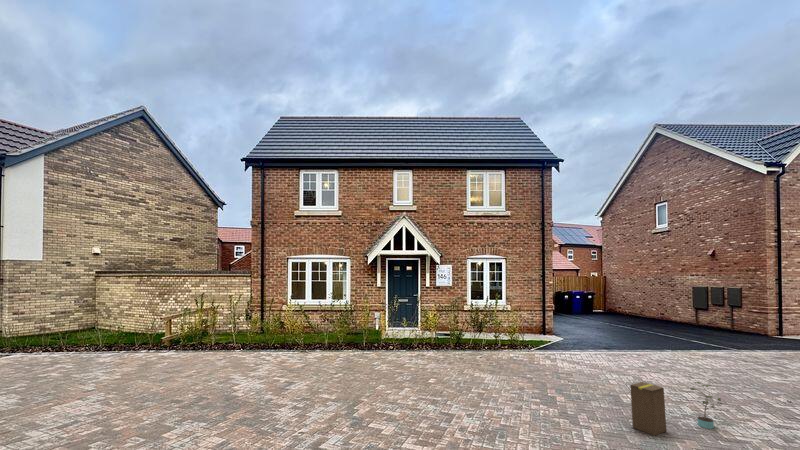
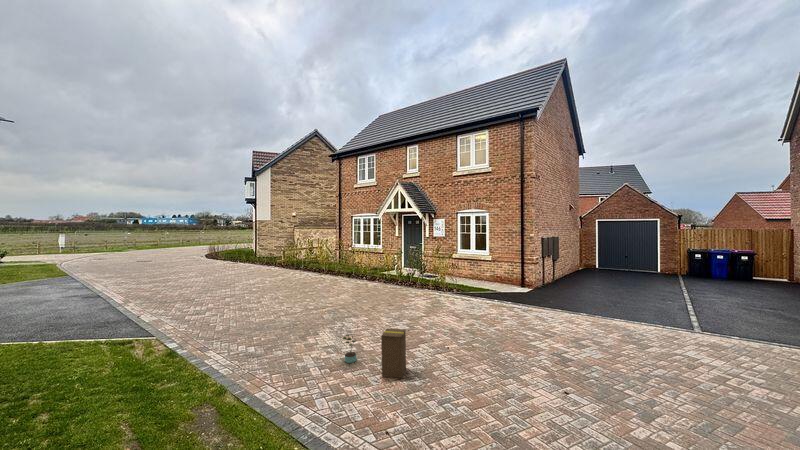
cardboard box: present [630,382,666,436] -> present [381,328,406,378]

